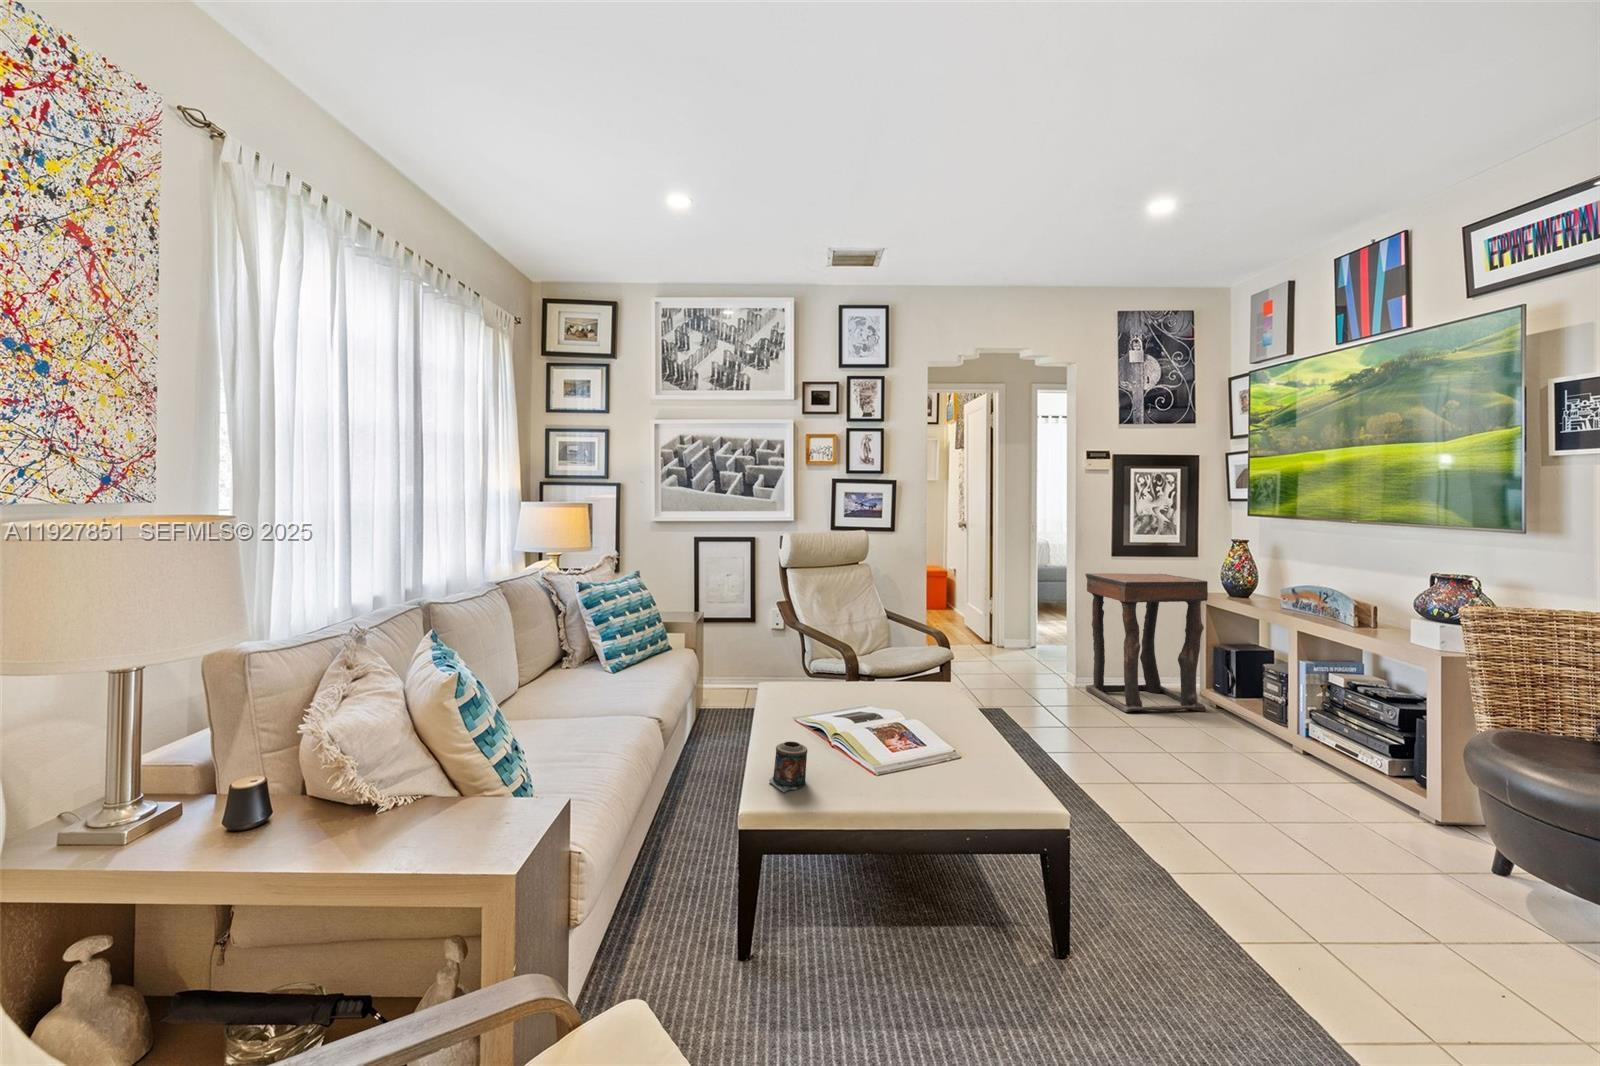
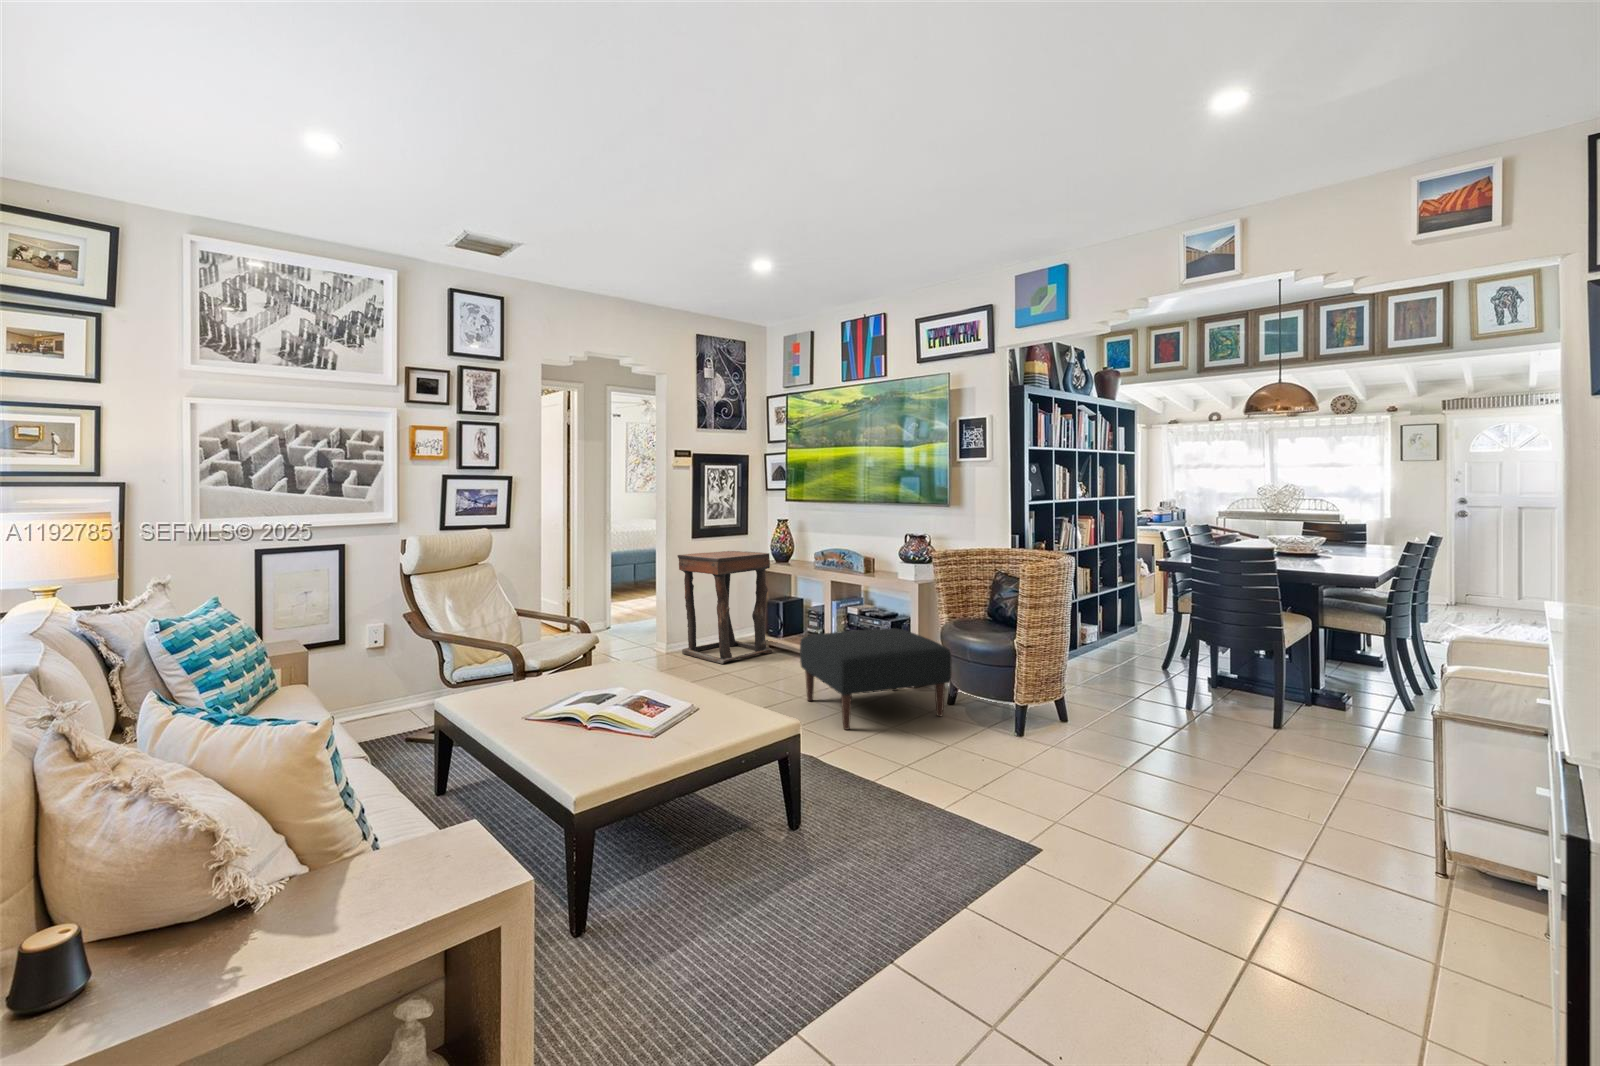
ottoman: none [1201,699,1459,873] -> present [800,628,952,730]
candle: present [769,741,807,792] -> none [566,719,601,765]

